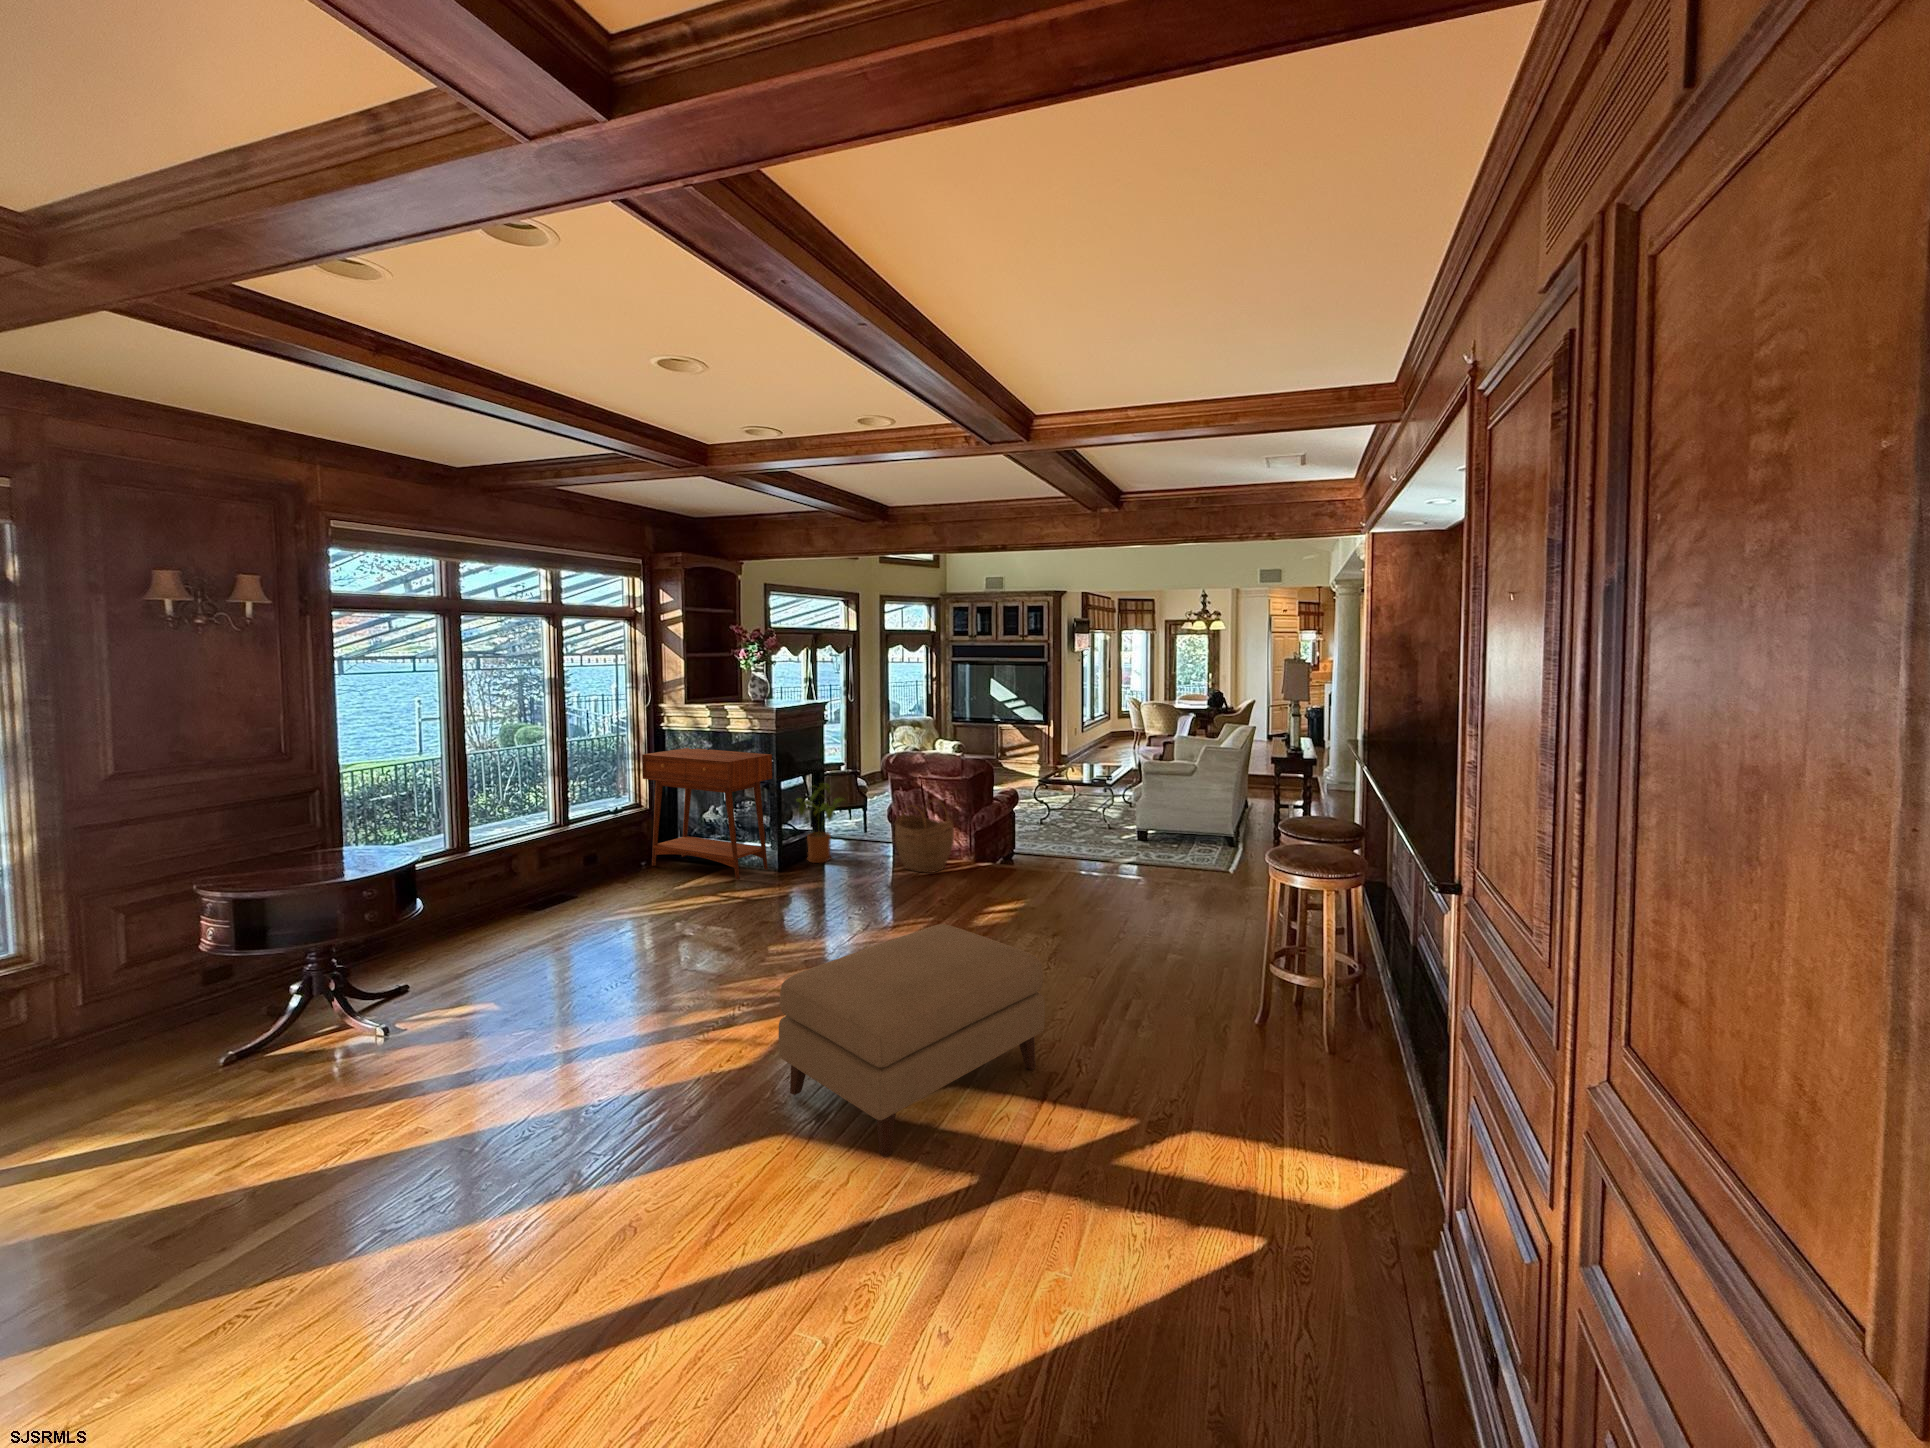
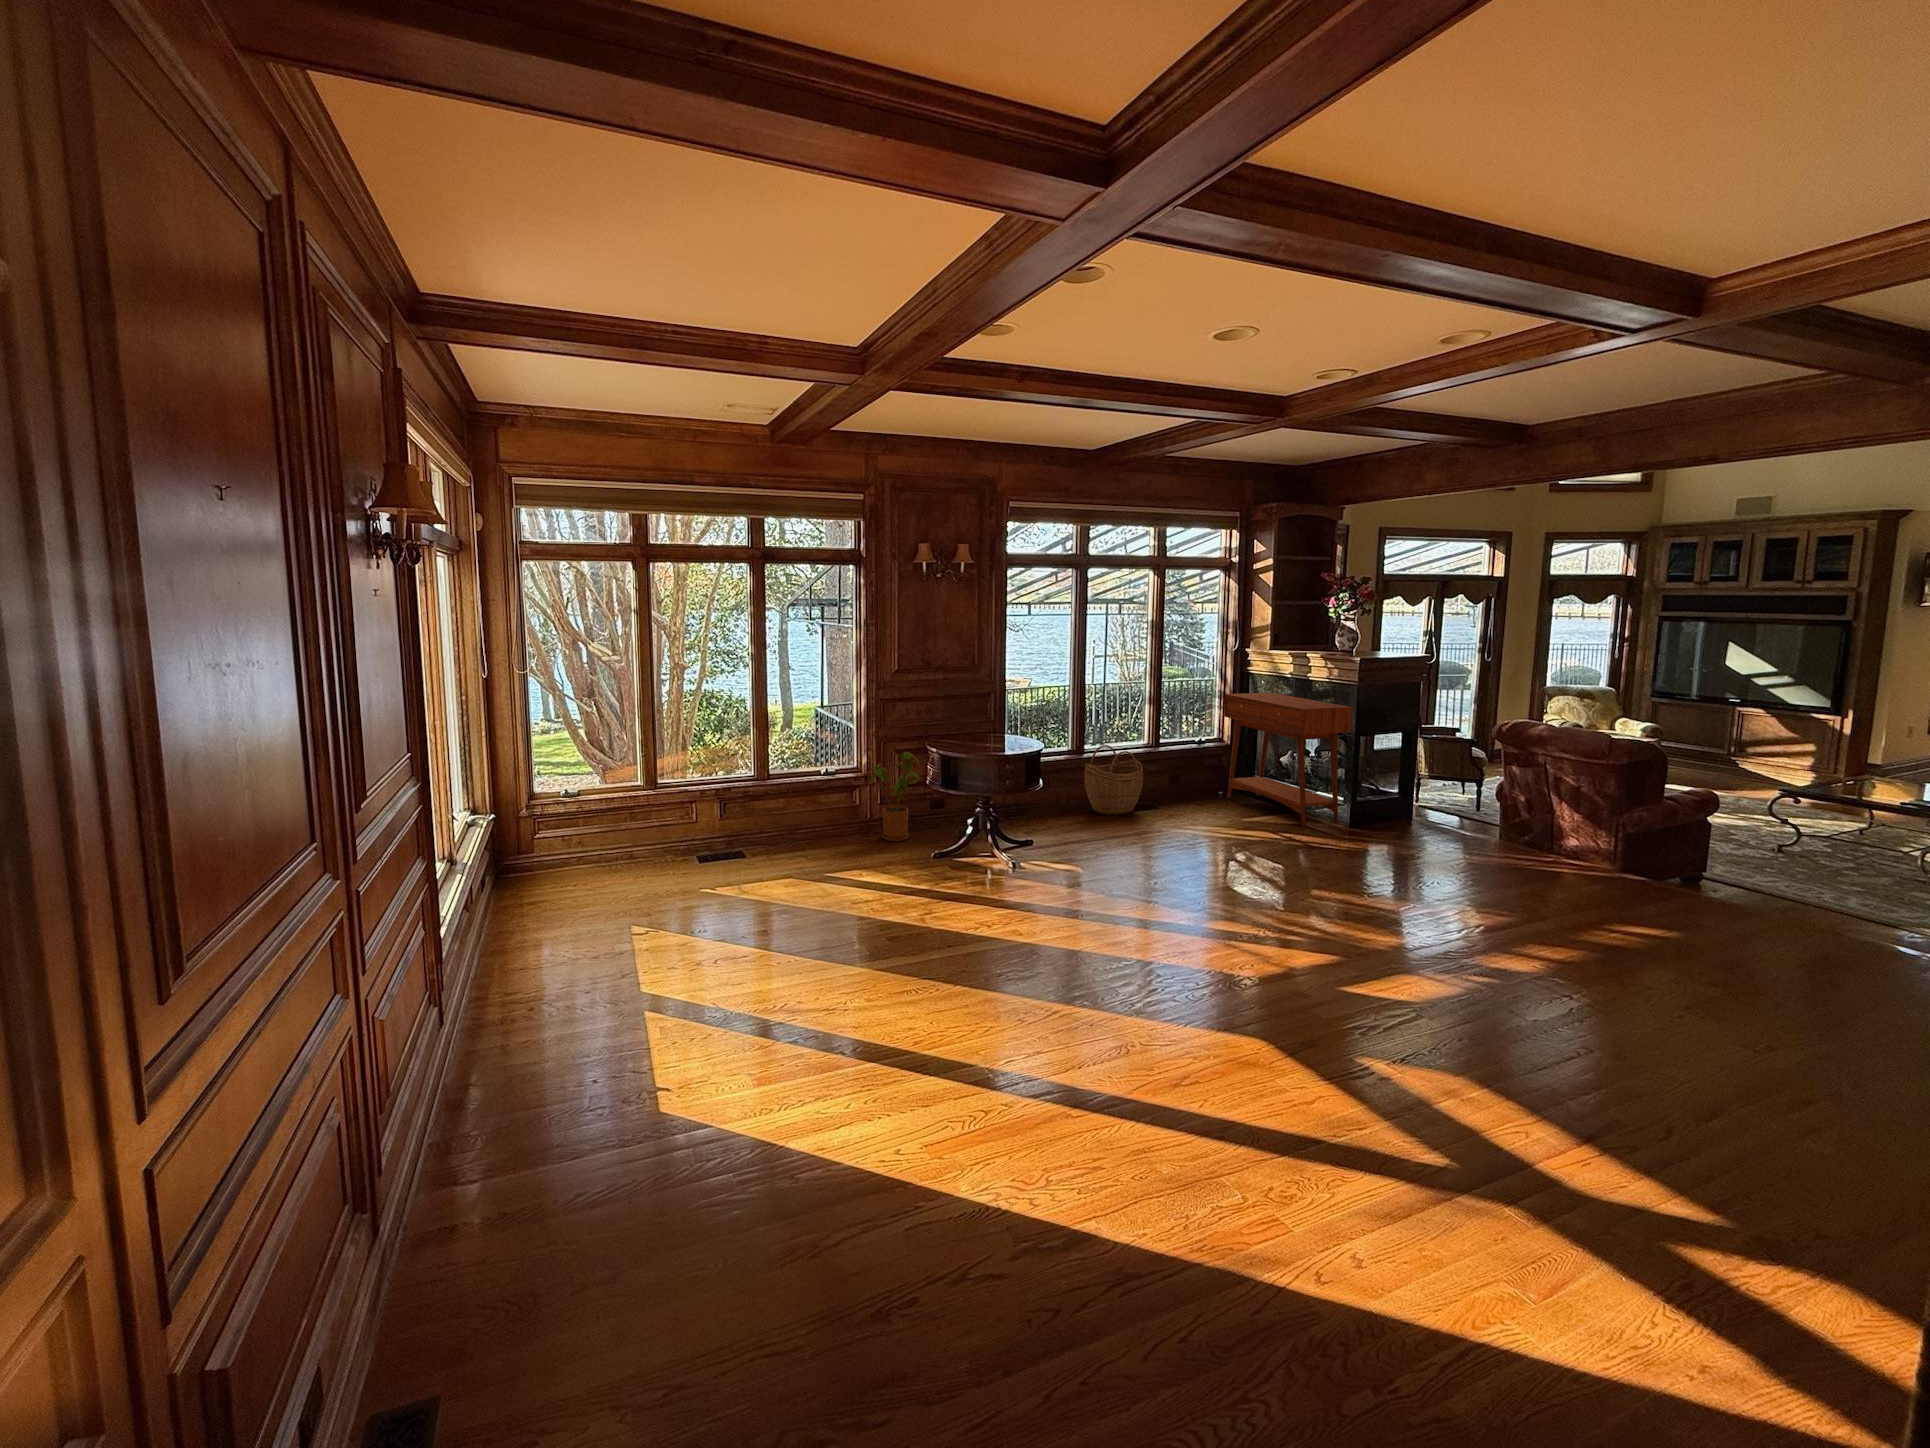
house plant: present [797,783,844,863] -> present [871,752,921,841]
woven basket: present [895,800,954,873] -> present [1084,745,1143,815]
ottoman: present [779,924,1045,1157] -> none [1276,906,1616,1108]

